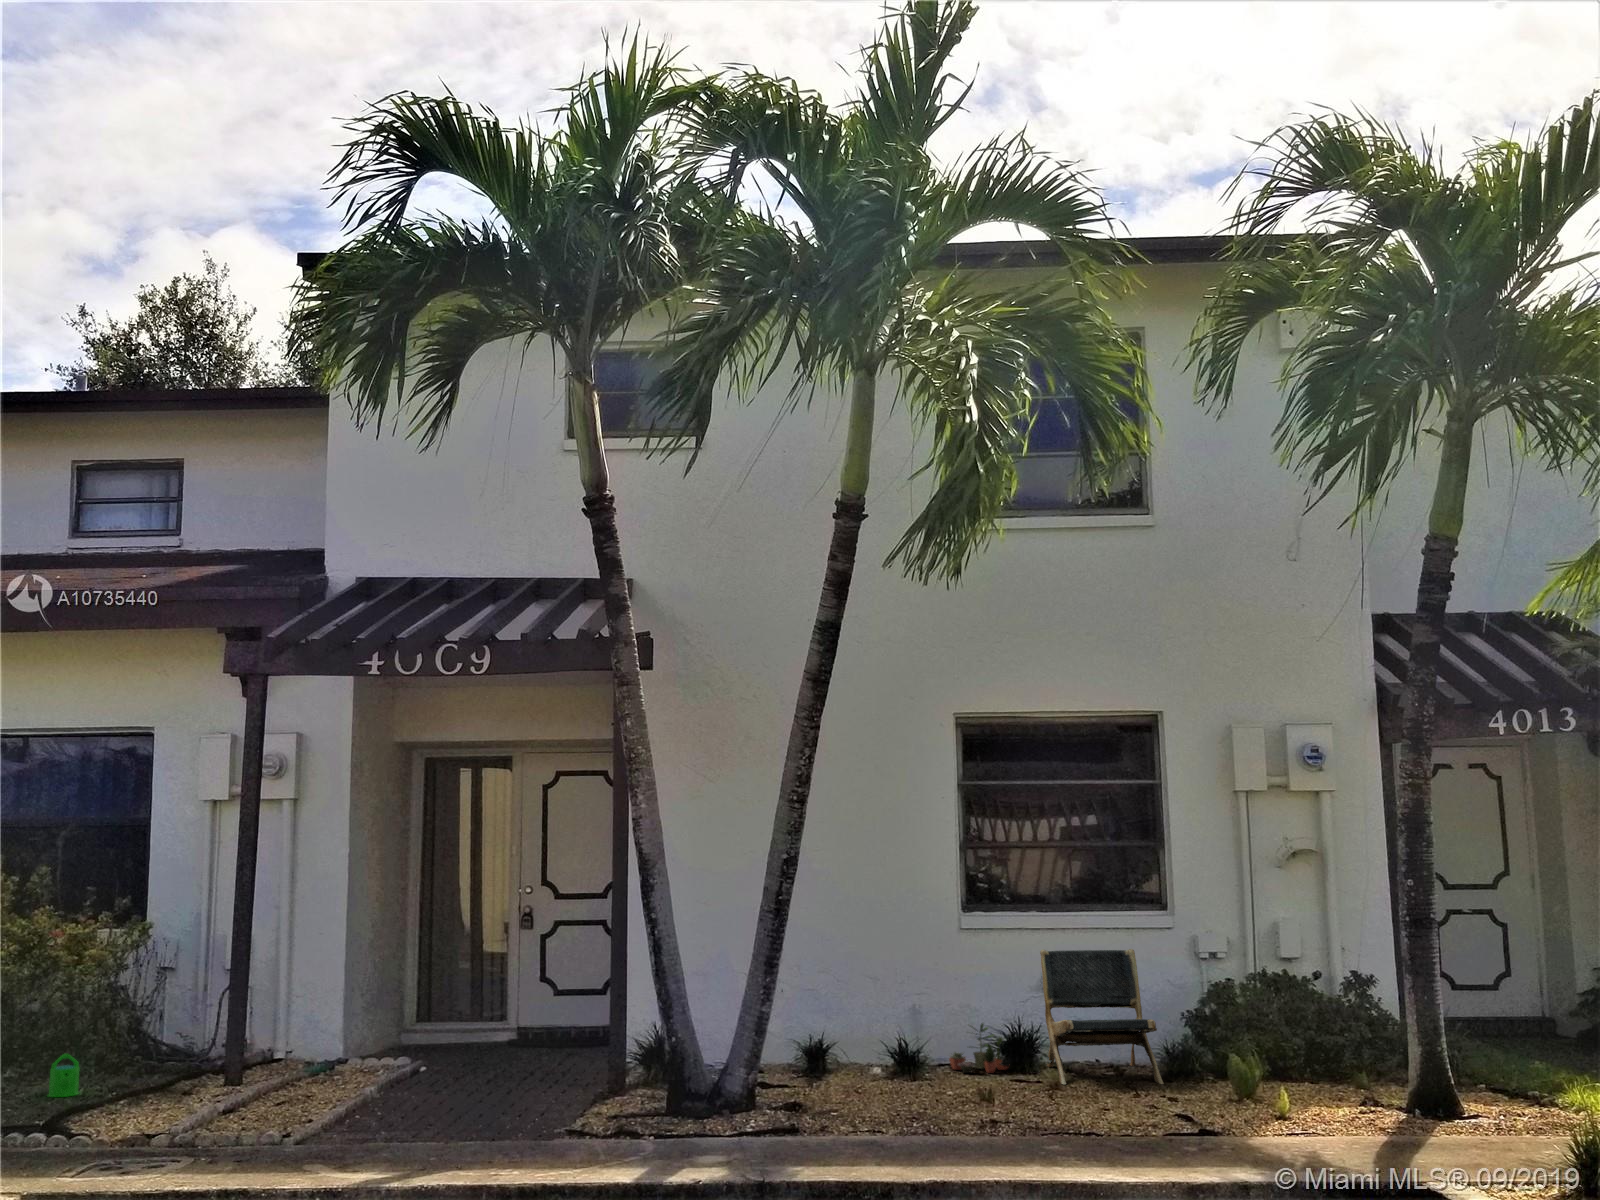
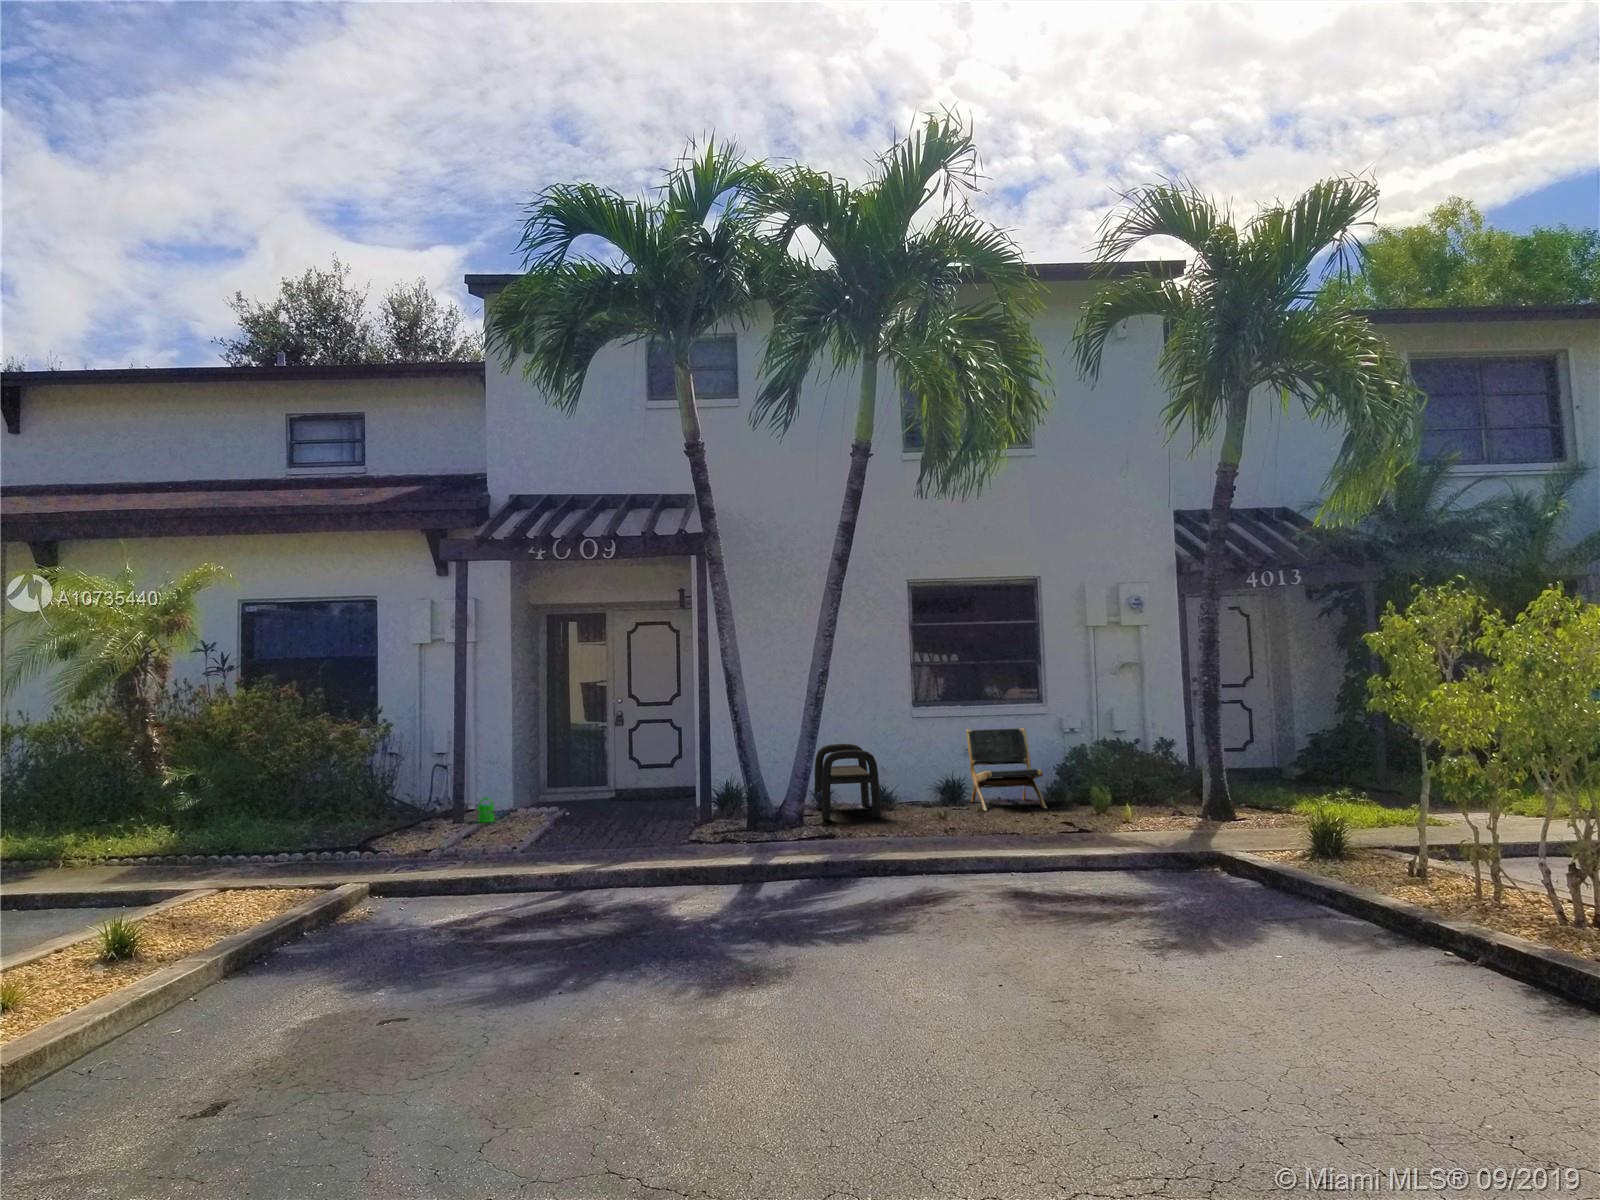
bench: none [800,967,894,1093] -> present [814,744,881,820]
potted plant: present [949,1023,1008,1073] -> none [909,776,948,807]
watering can: present [48,1054,80,1097] -> present [478,797,495,822]

